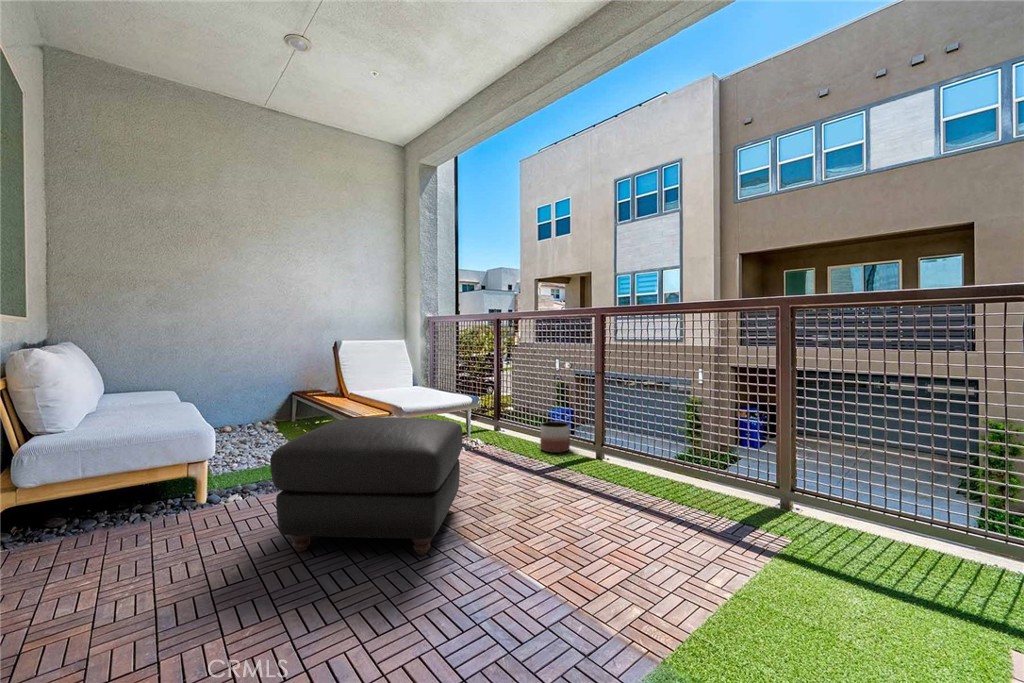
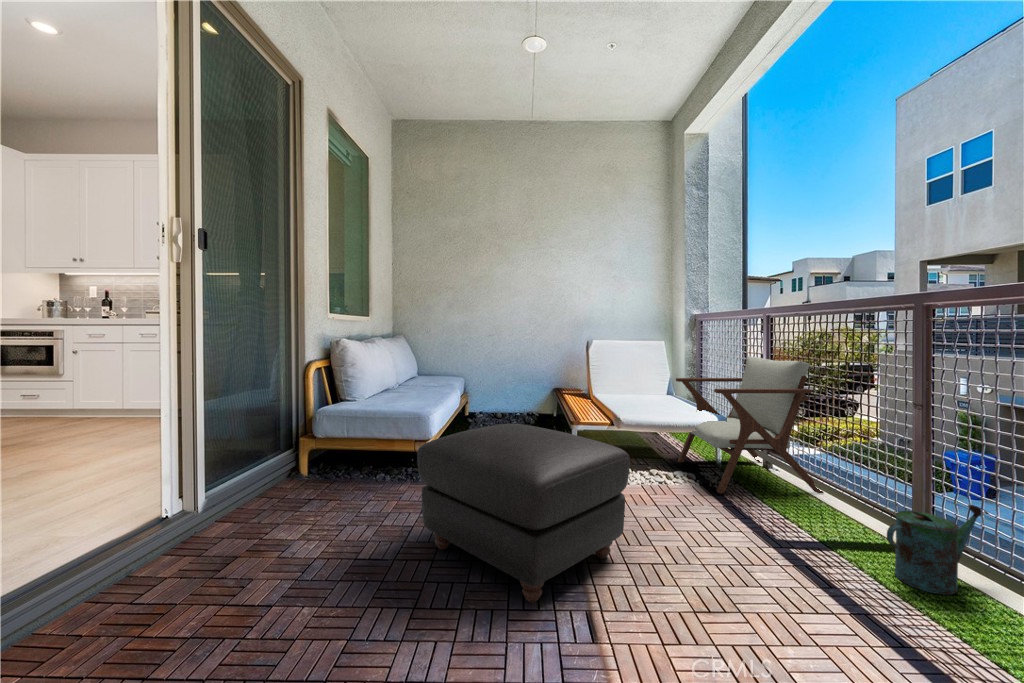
lounge chair: none [435,349,539,453] -> present [676,356,824,493]
planter: present [540,421,570,453] -> none [813,471,869,524]
watering can: none [595,424,629,475] -> present [887,505,989,595]

